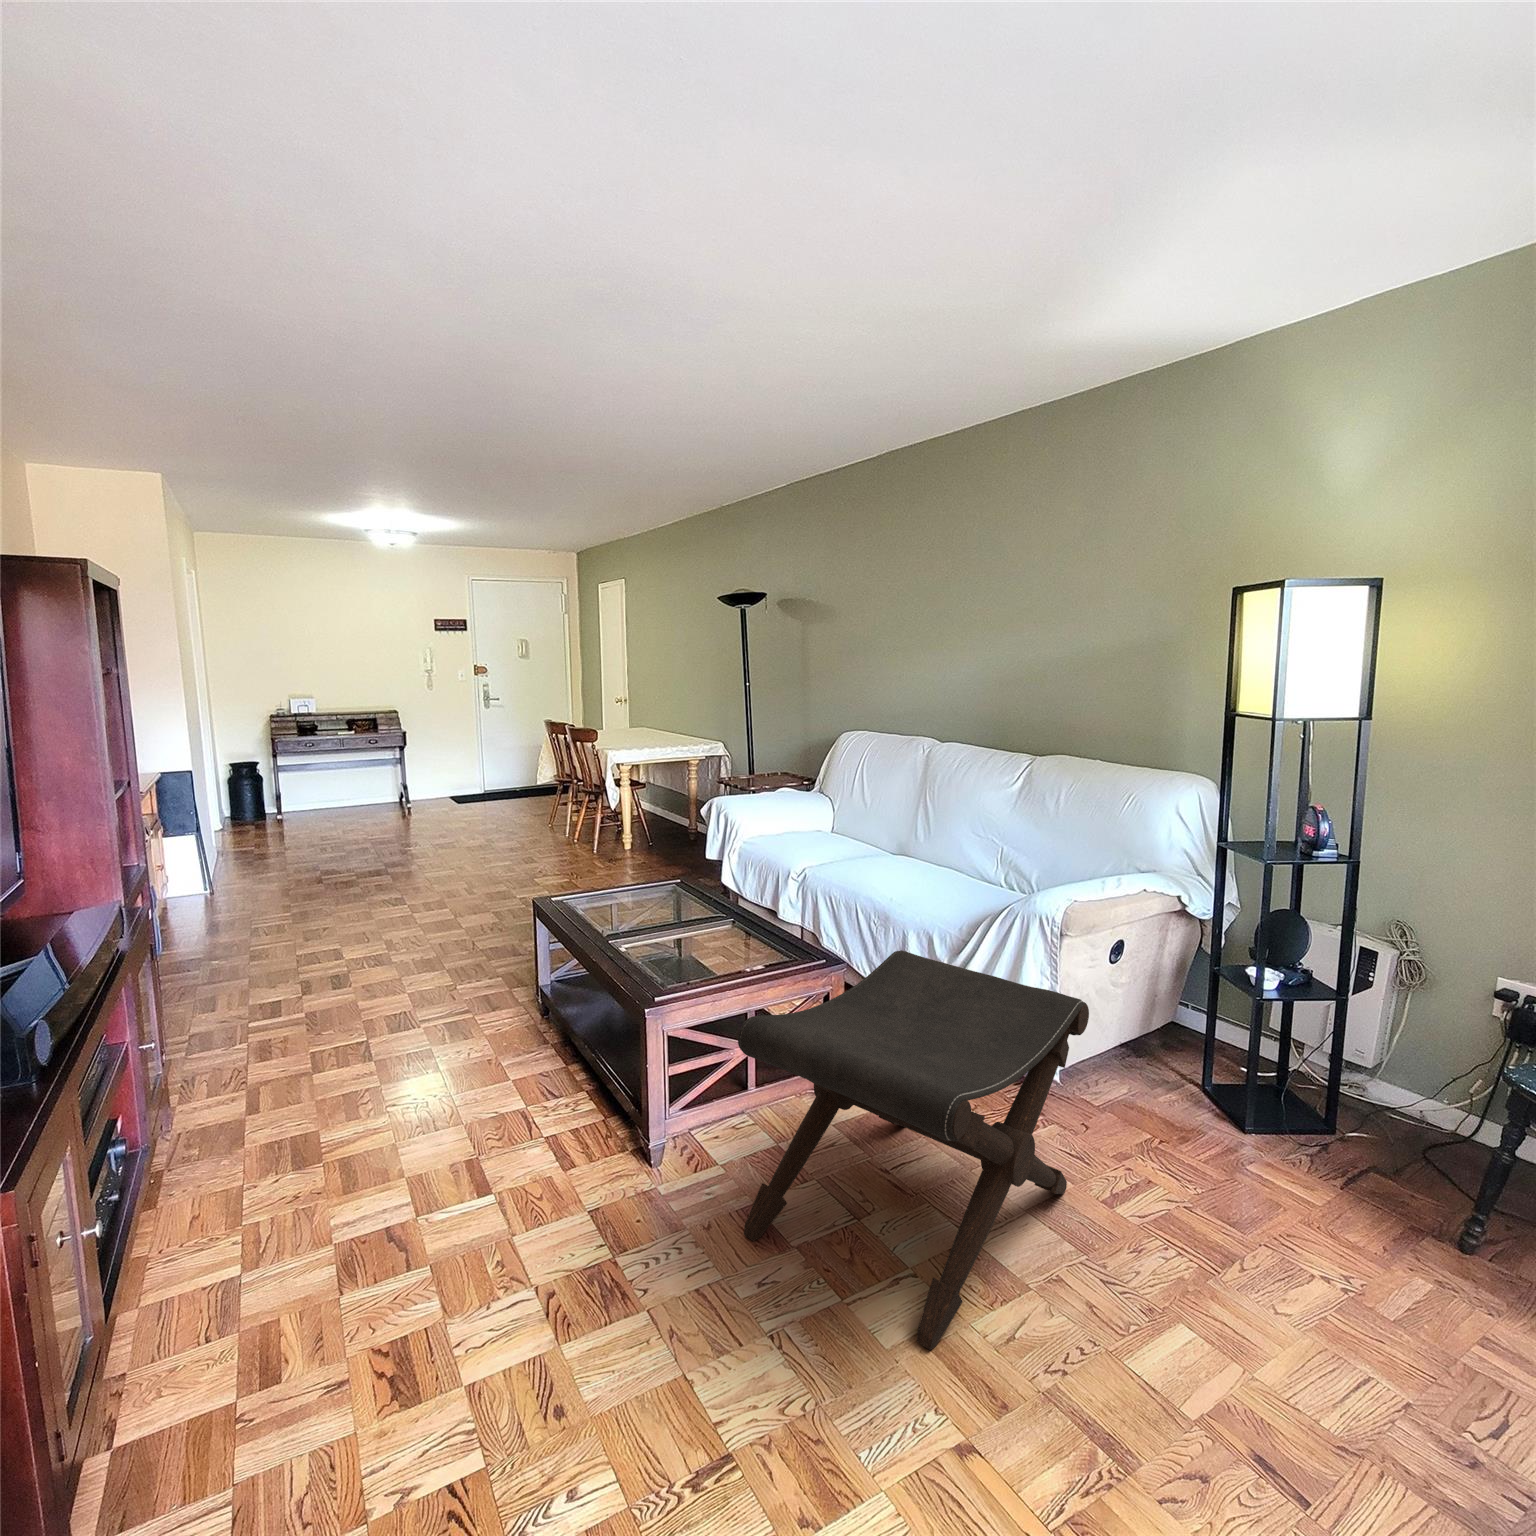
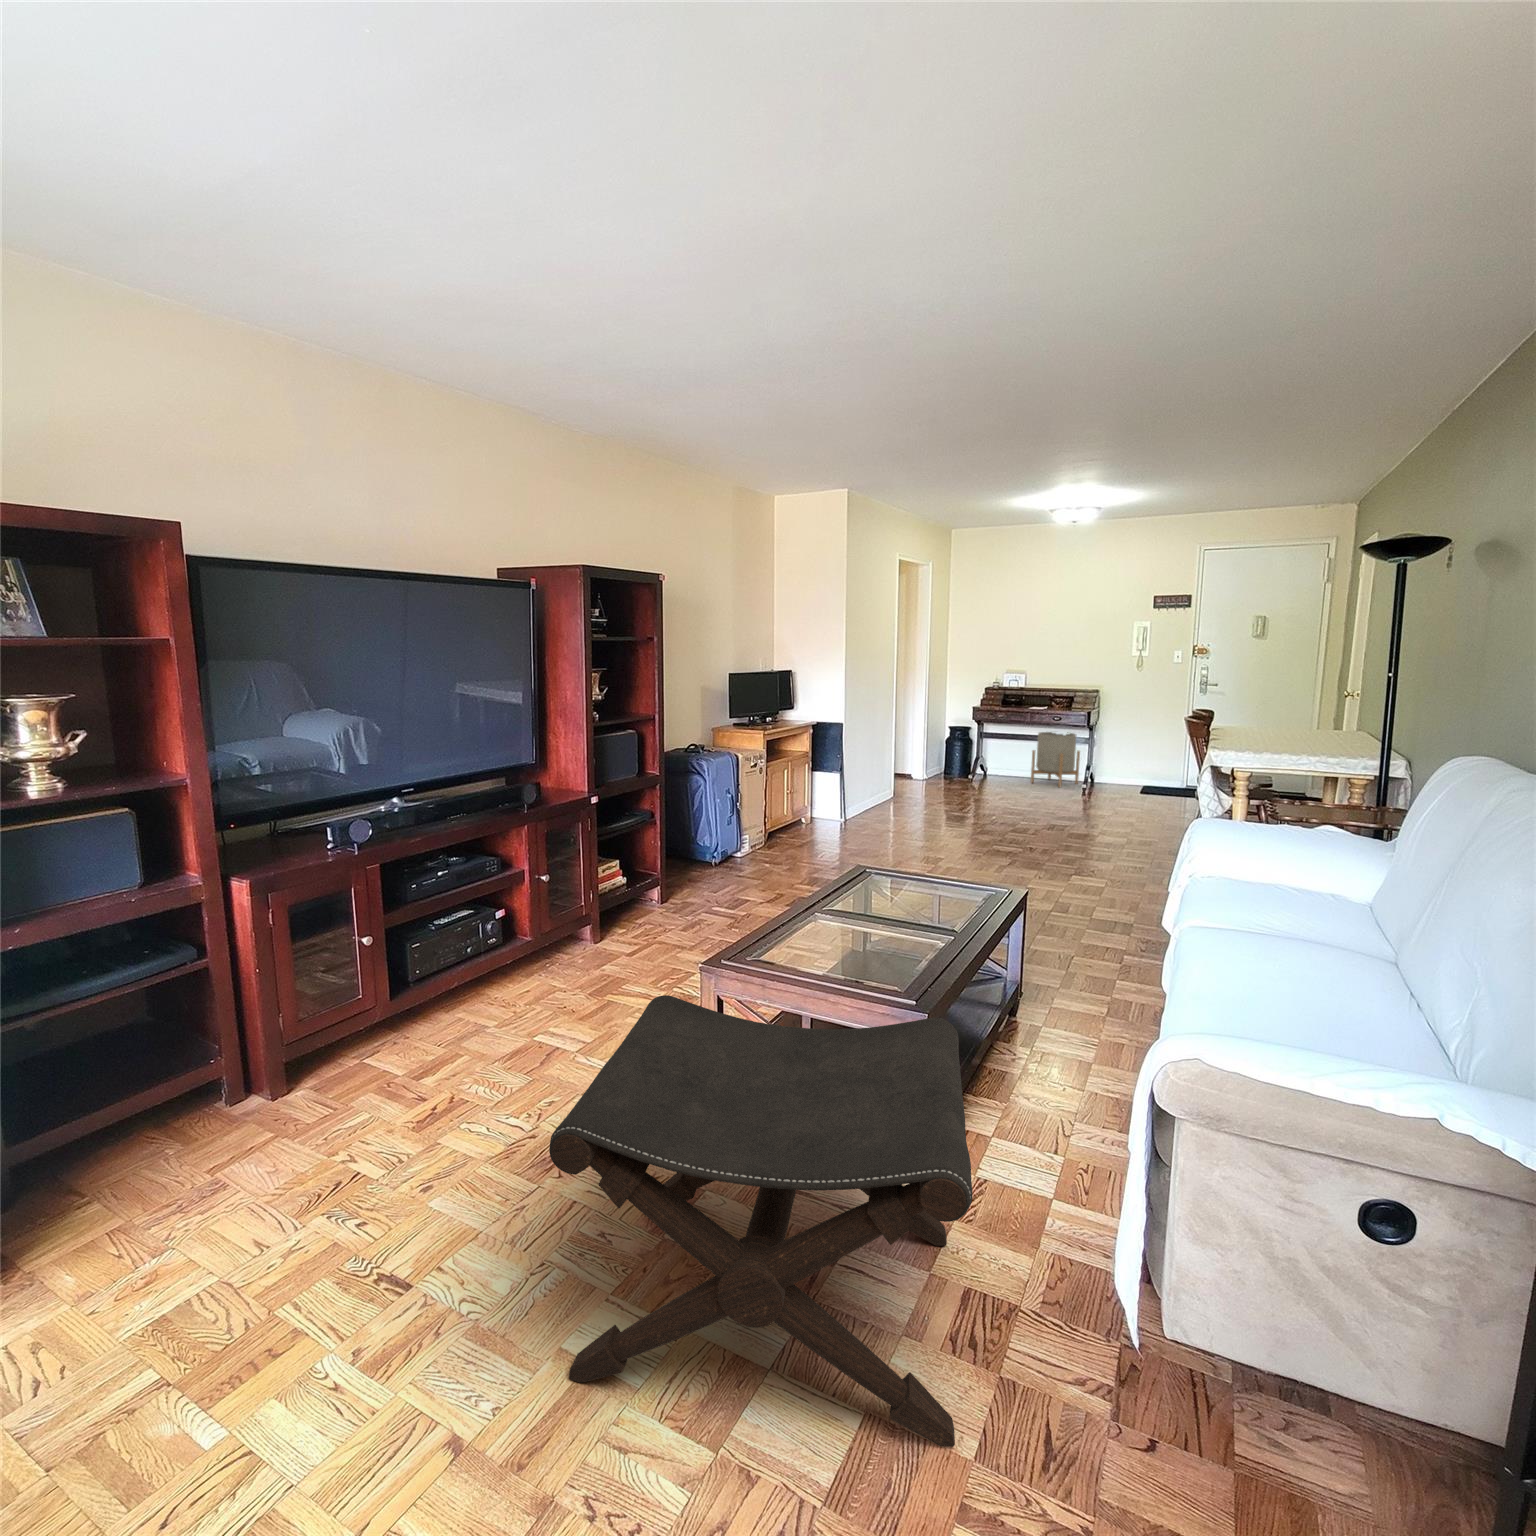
planter: none [346,757,395,815] -> present [1031,732,1080,787]

